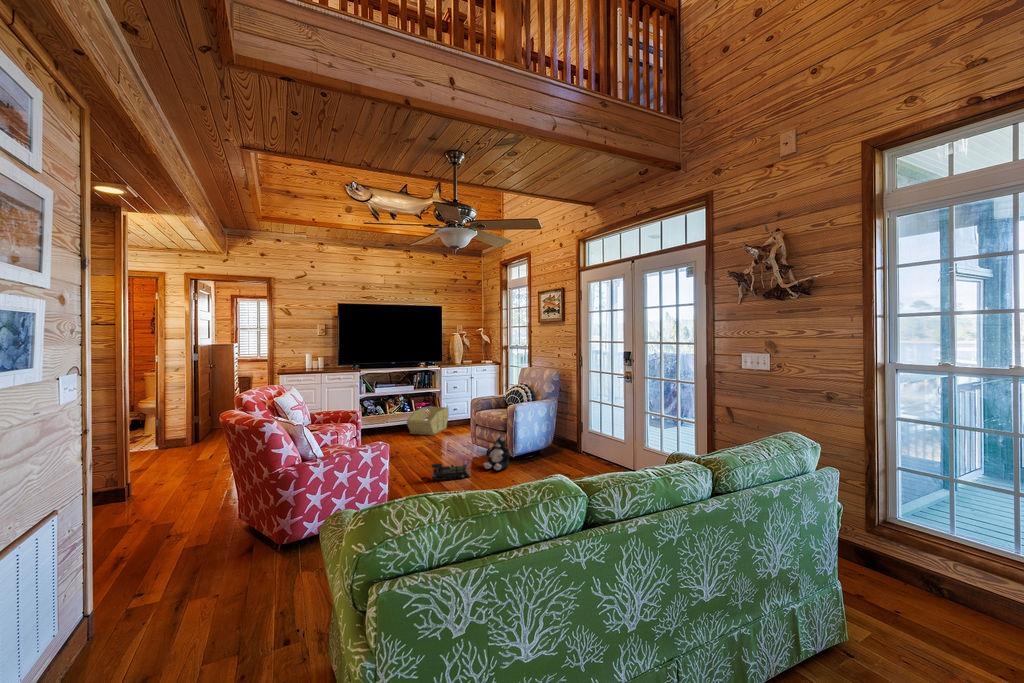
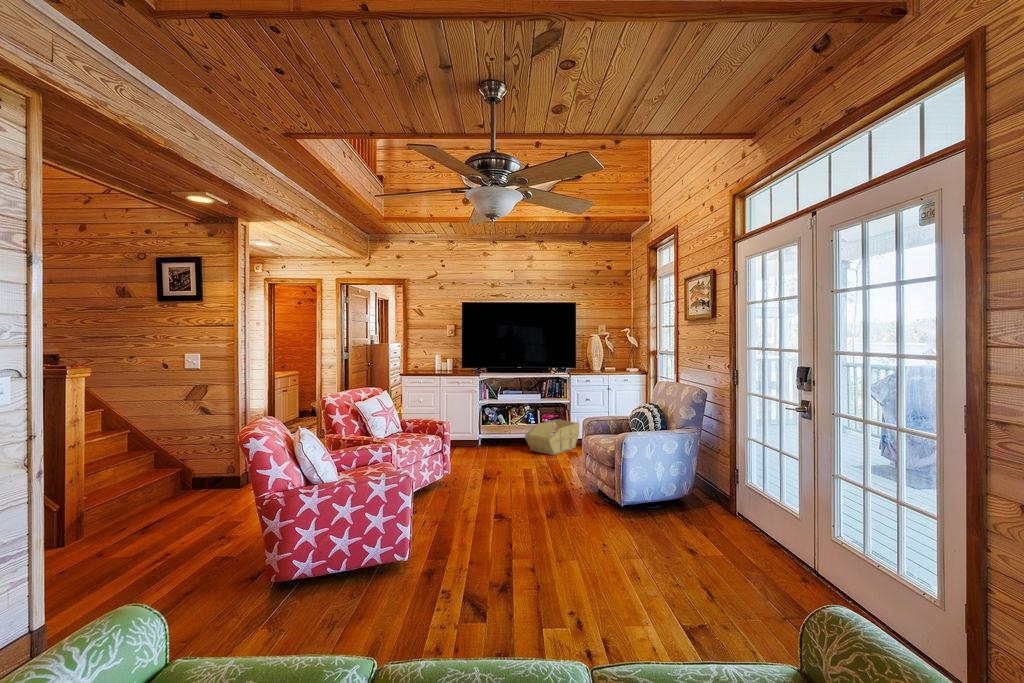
plush toy: present [484,436,510,471] -> none [575,474,613,524]
toy train: present [432,462,471,481] -> none [501,500,552,528]

